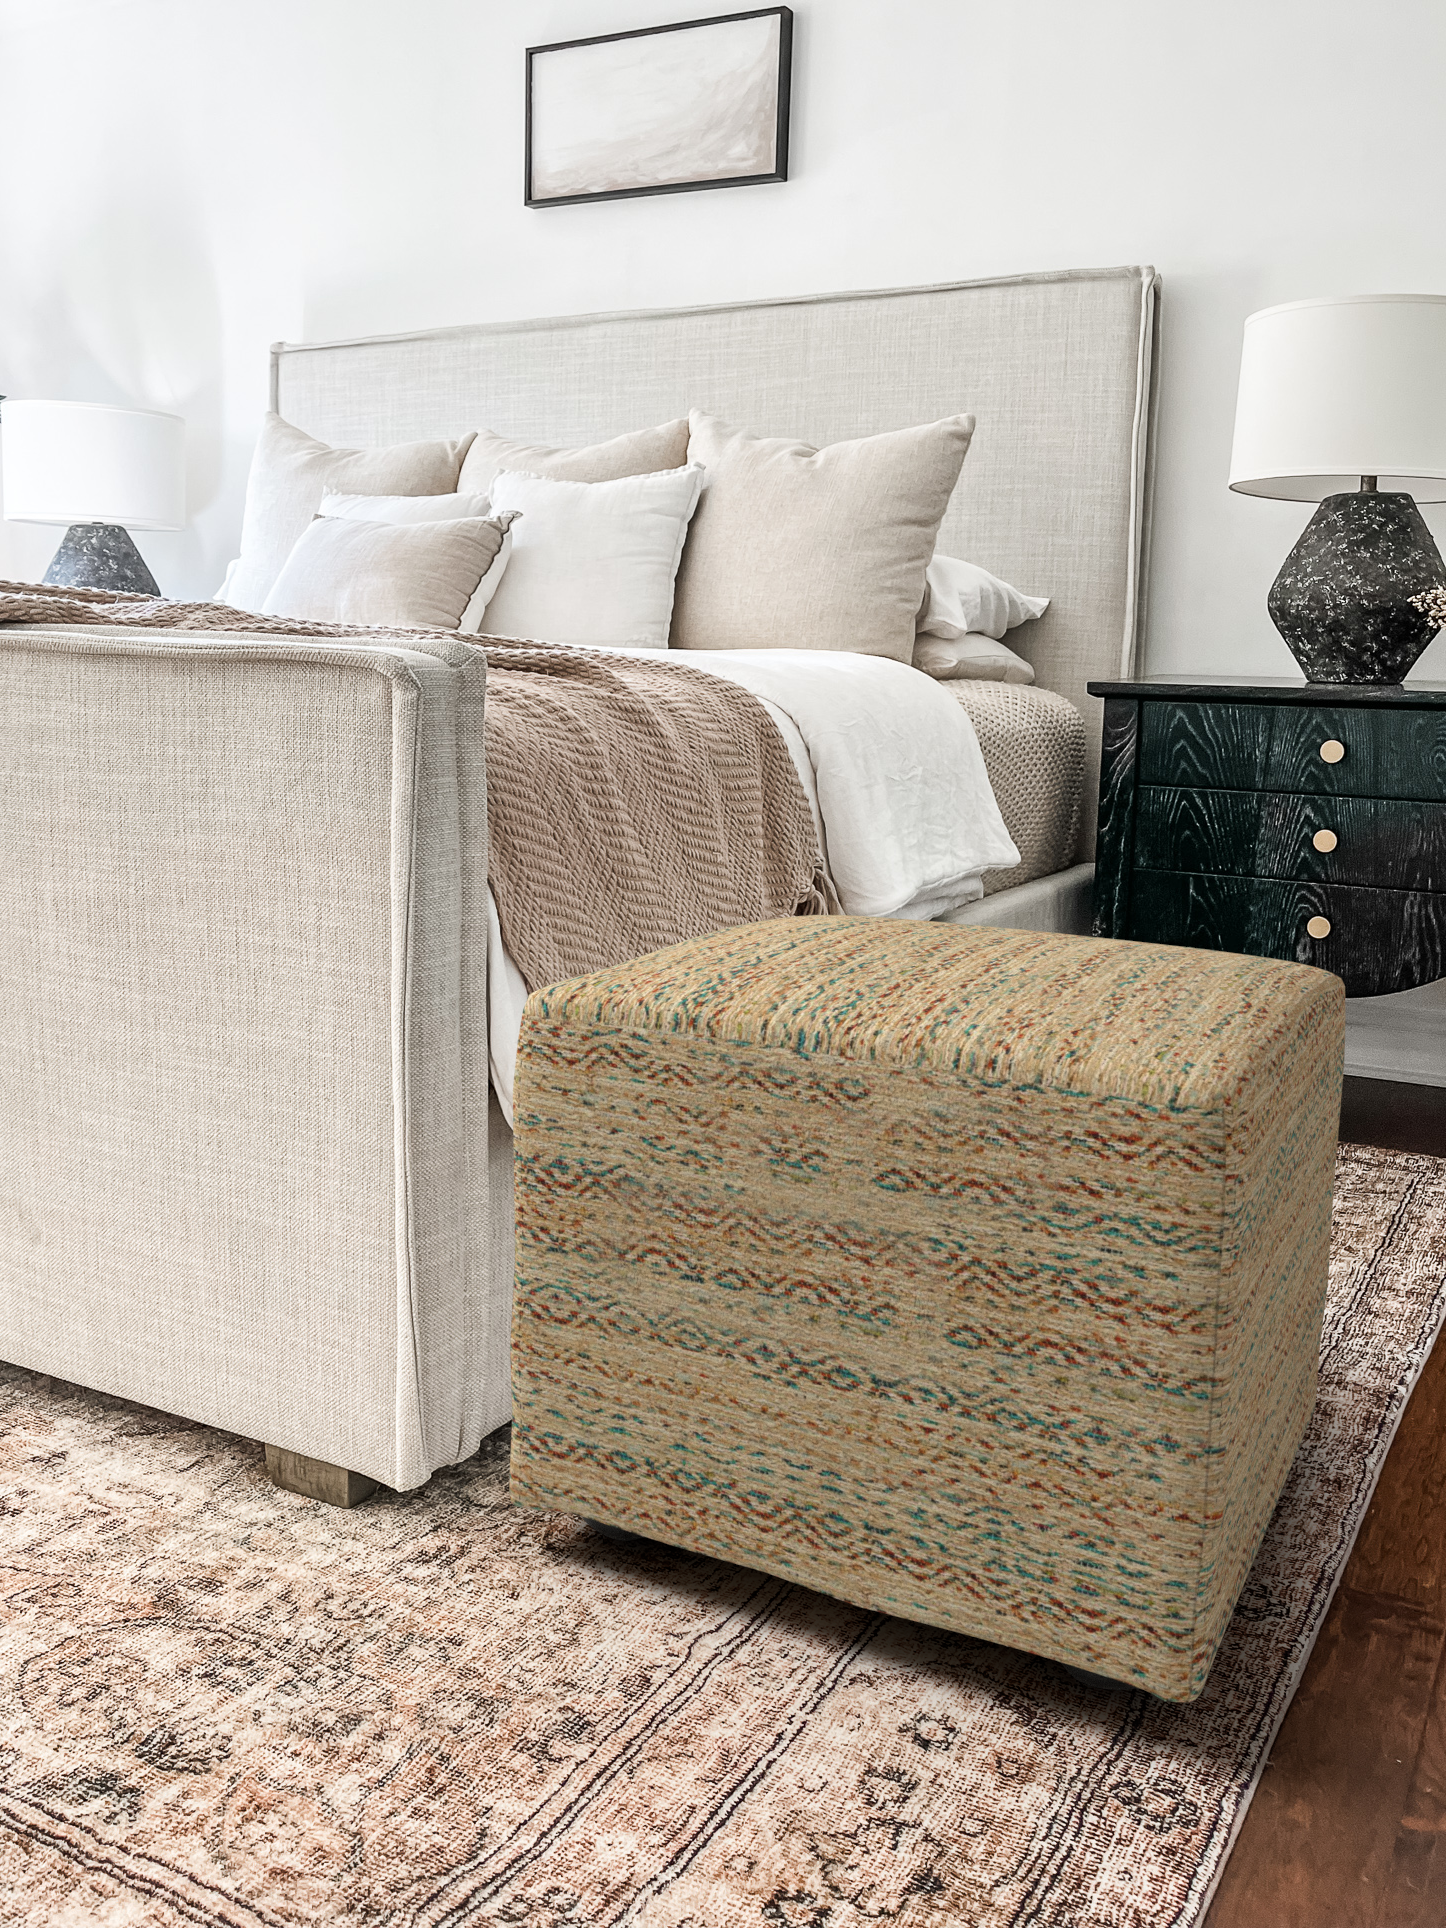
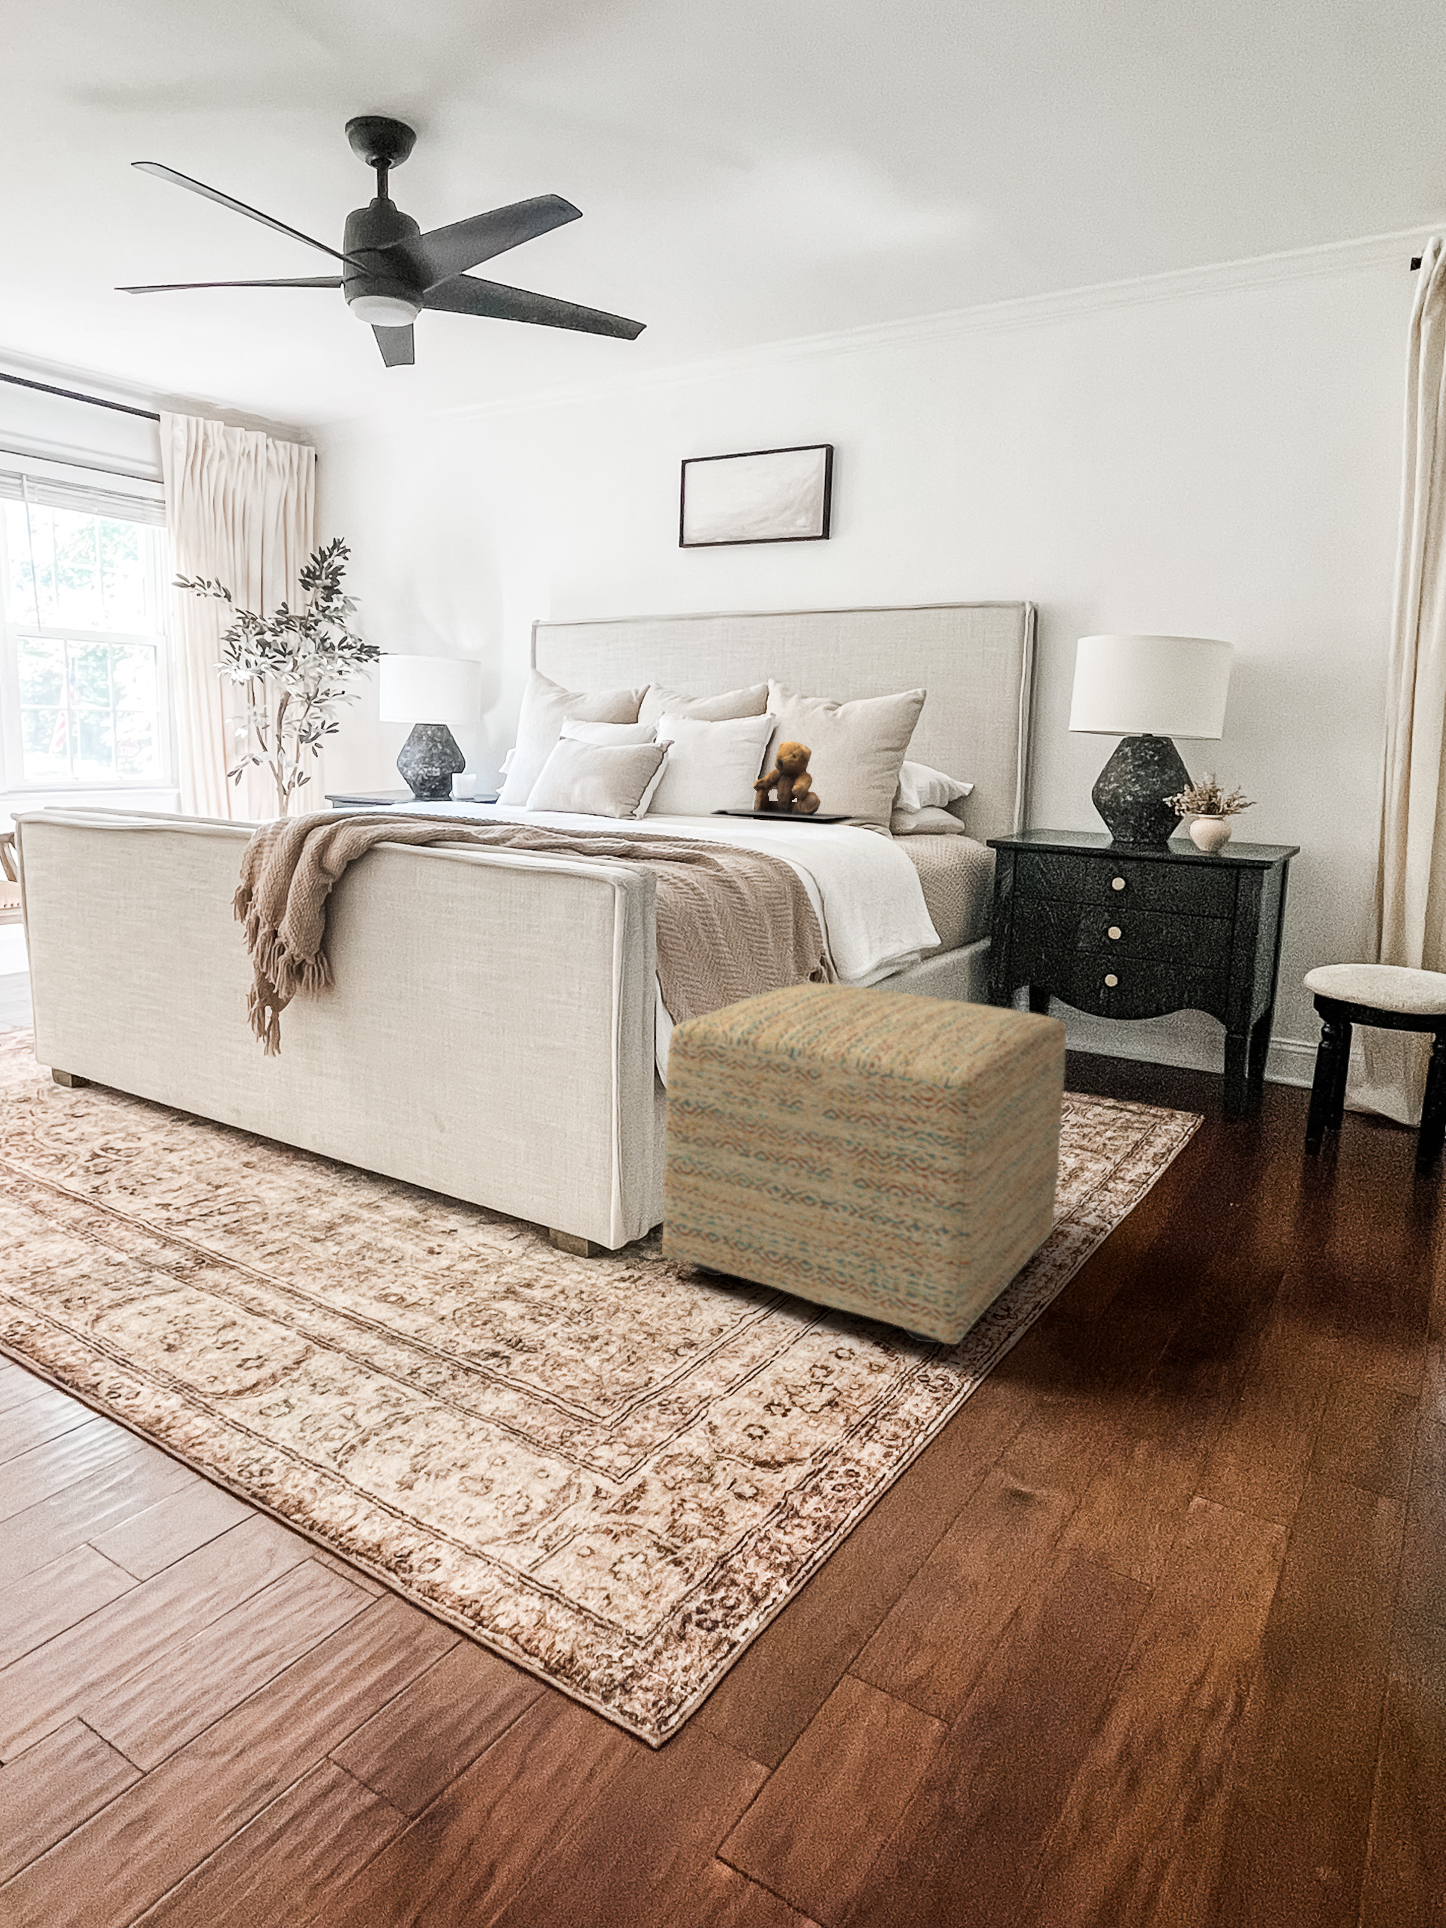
teddy bear: none [589,508,850,646] -> present [710,742,850,819]

